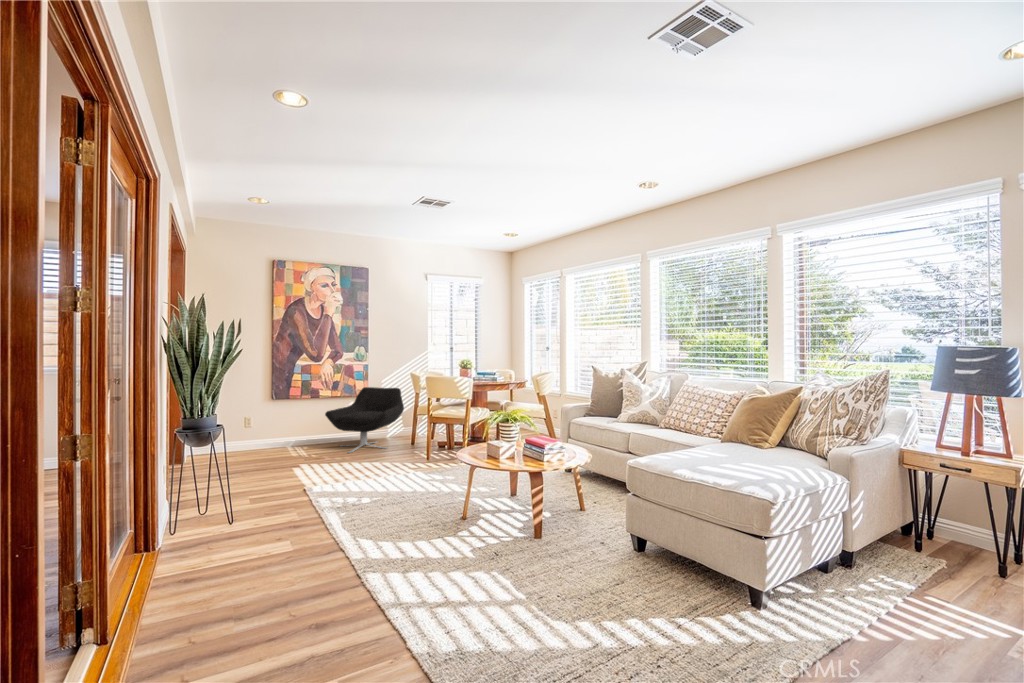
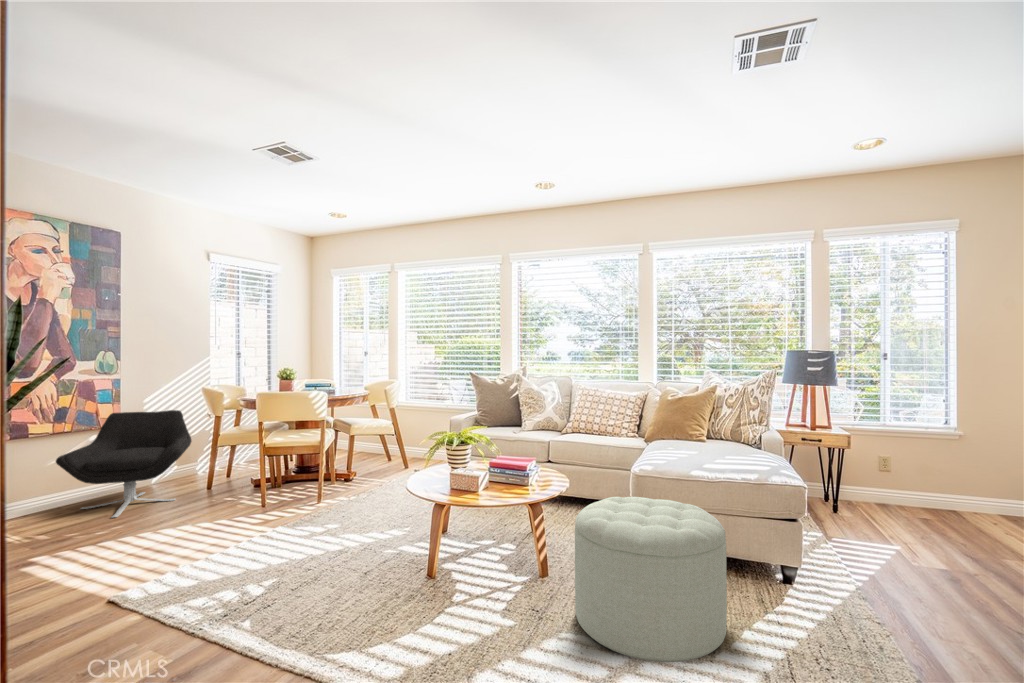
ottoman: none [505,475,632,613] -> present [575,497,727,662]

